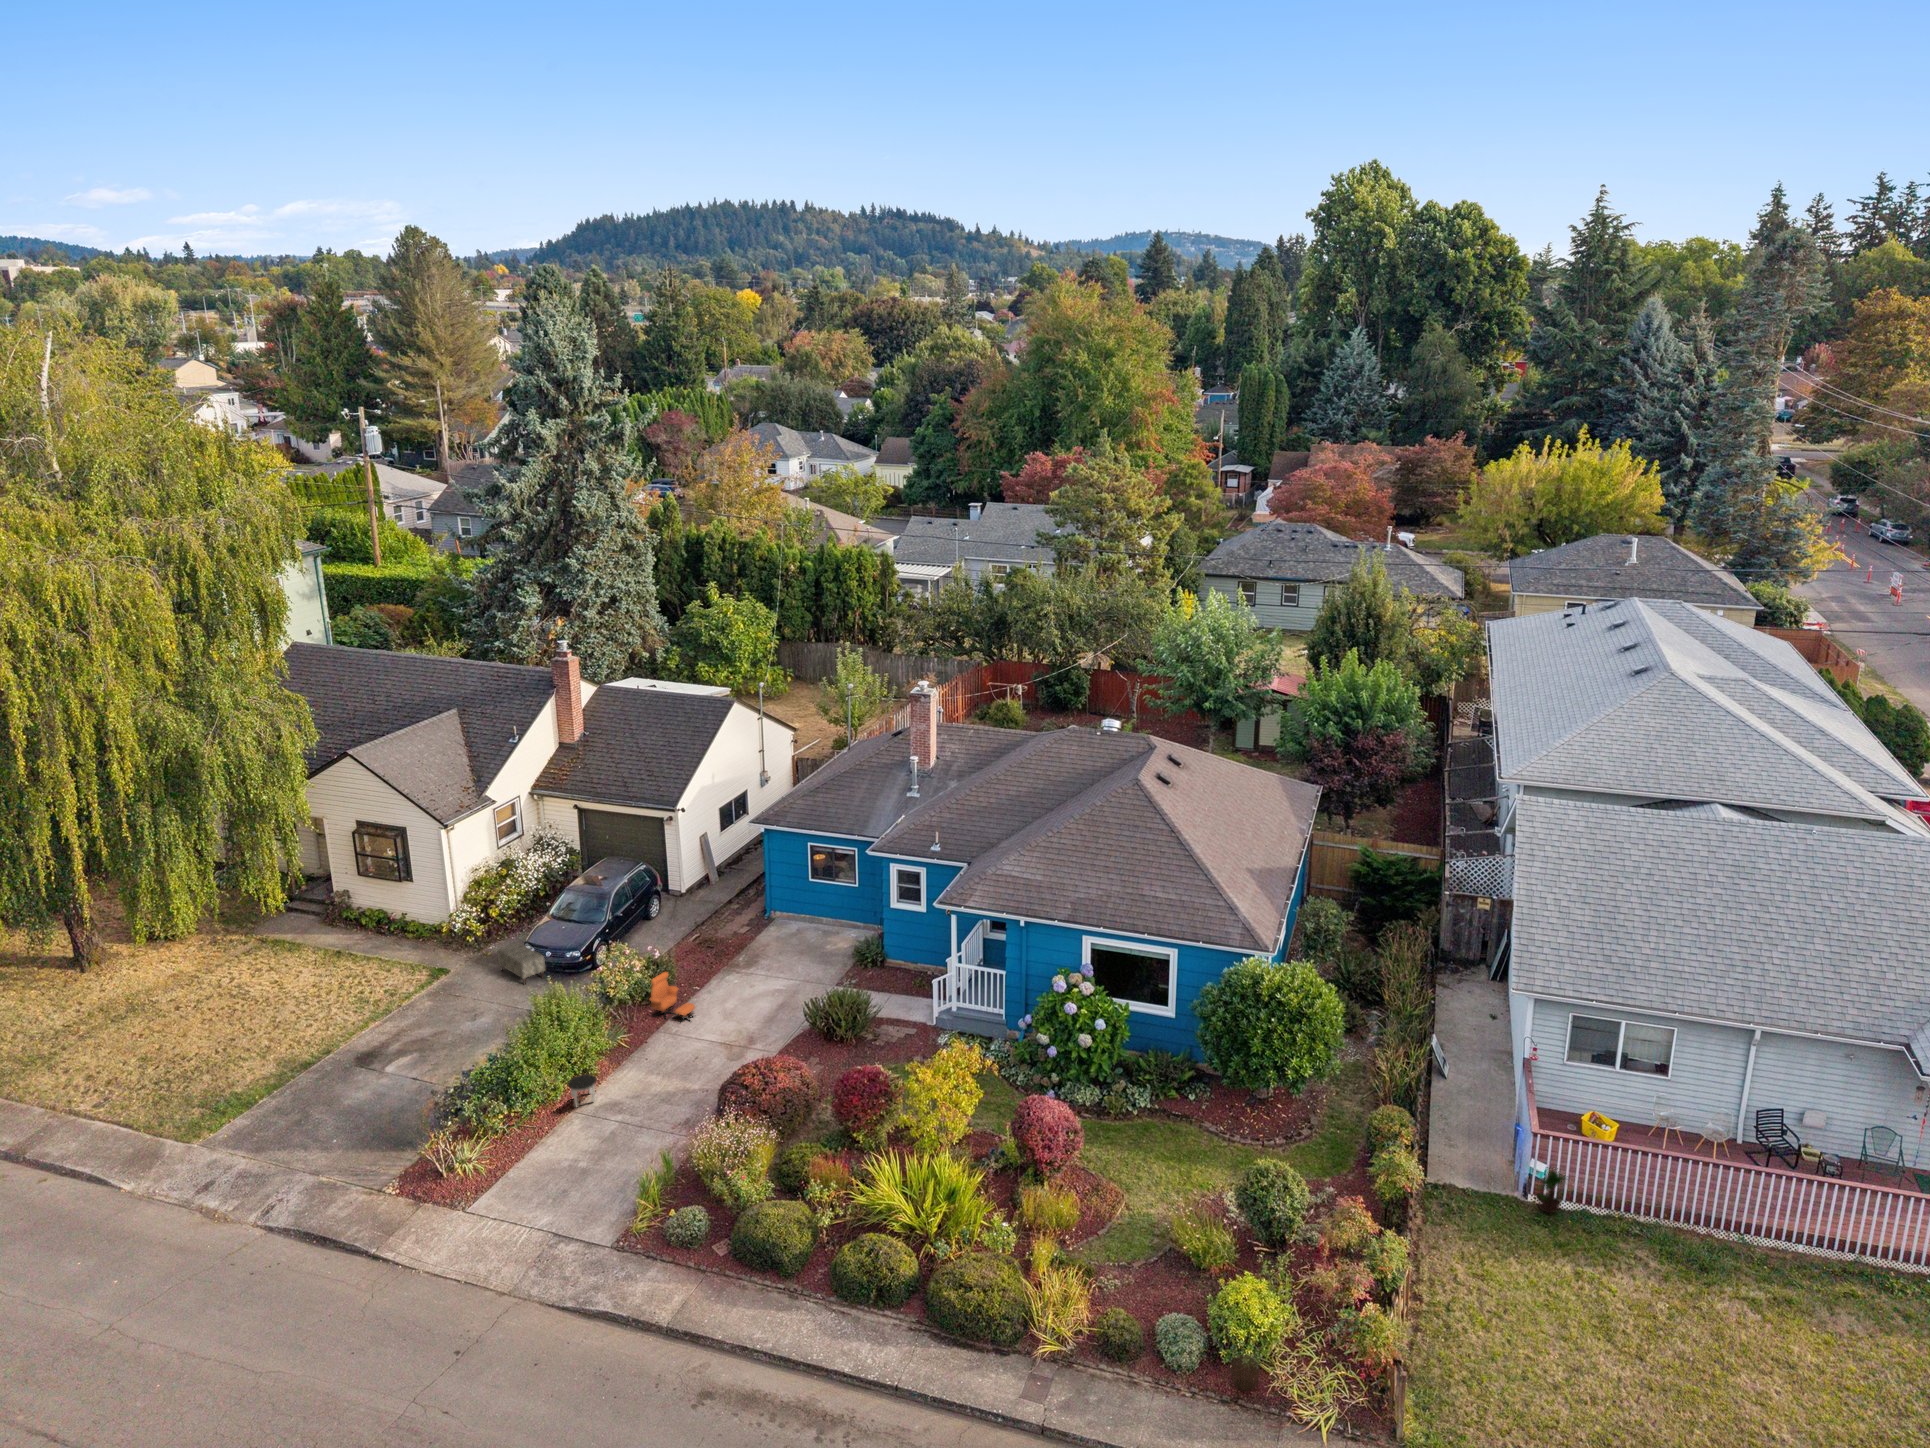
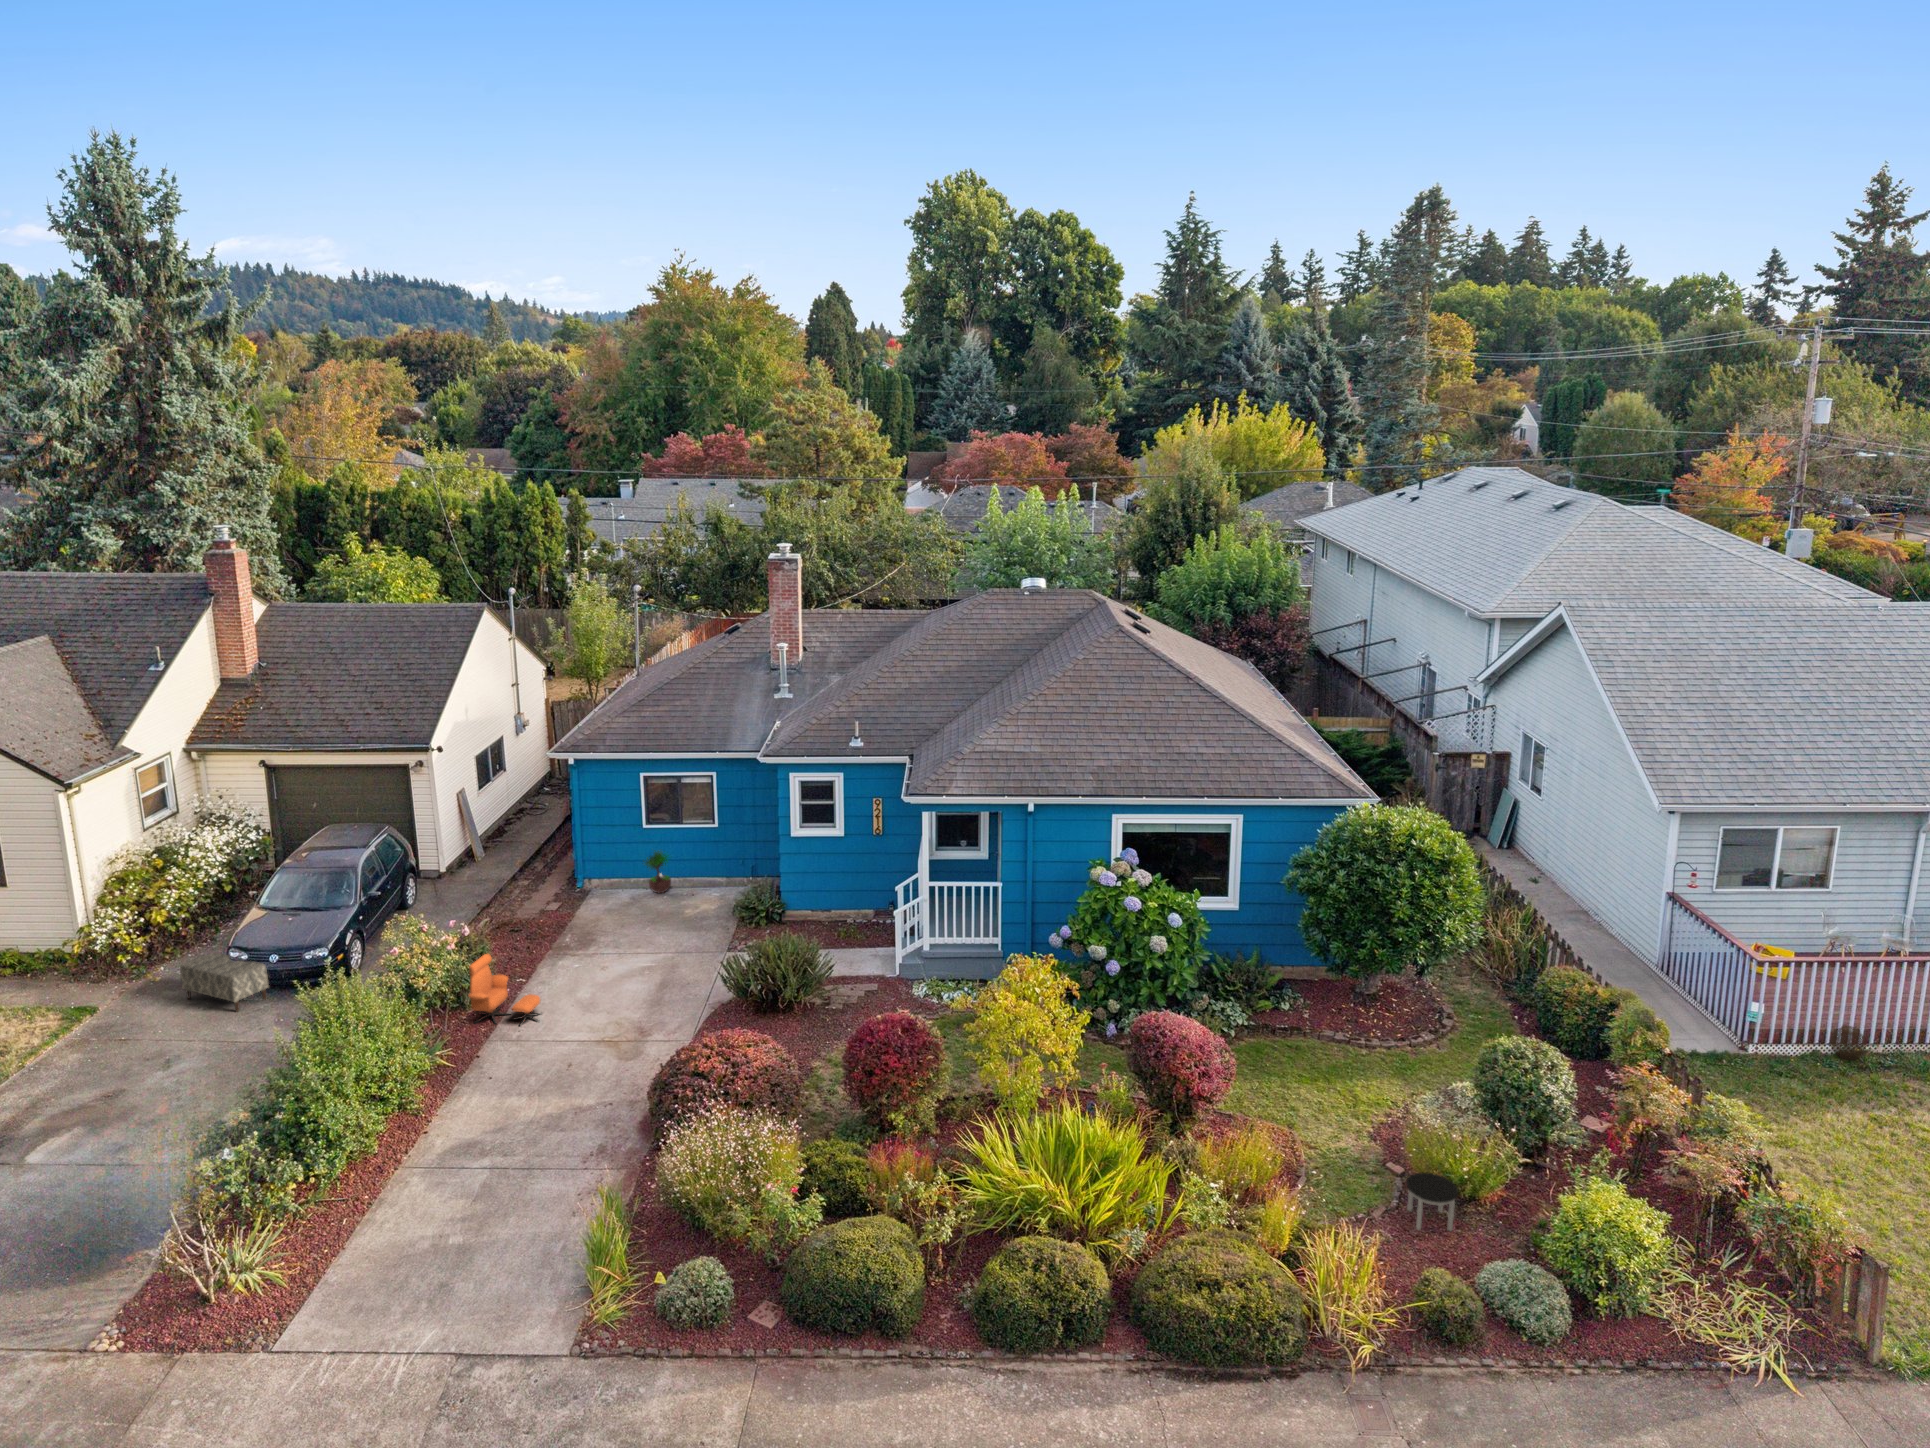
round table: present [568,1074,597,1106] -> present [1406,1173,1458,1231]
potted tree: present [1535,1168,1568,1213] -> present [646,851,671,893]
woven basket: present [1231,1355,1260,1391] -> present [1831,1025,1866,1060]

